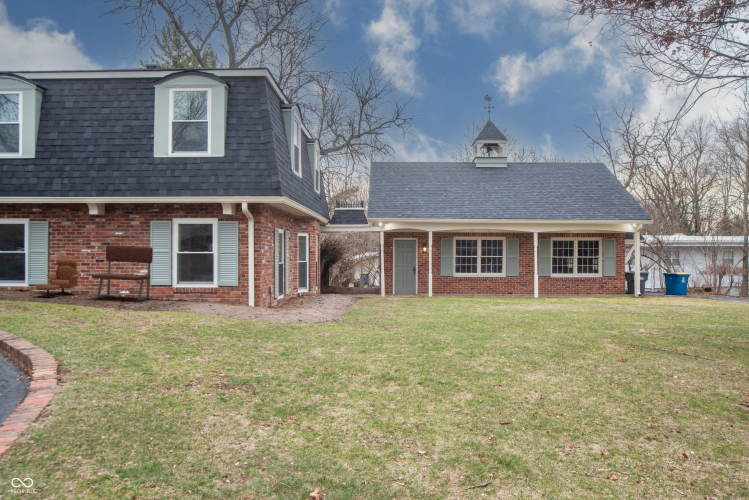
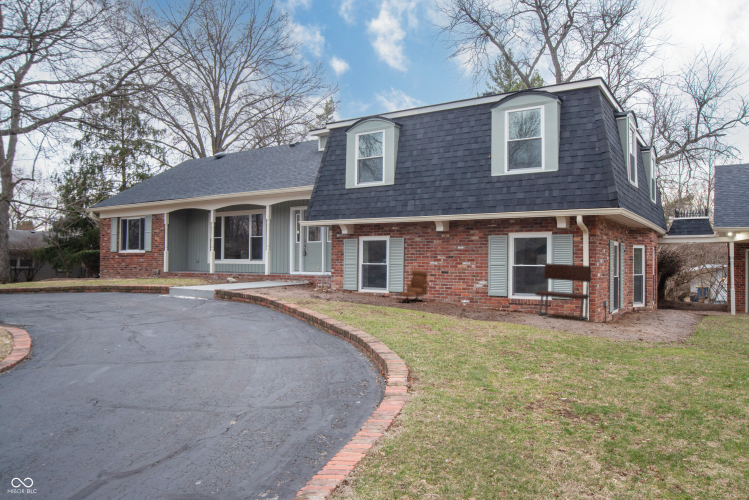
bench: present [92,245,153,301] -> present [535,263,591,320]

